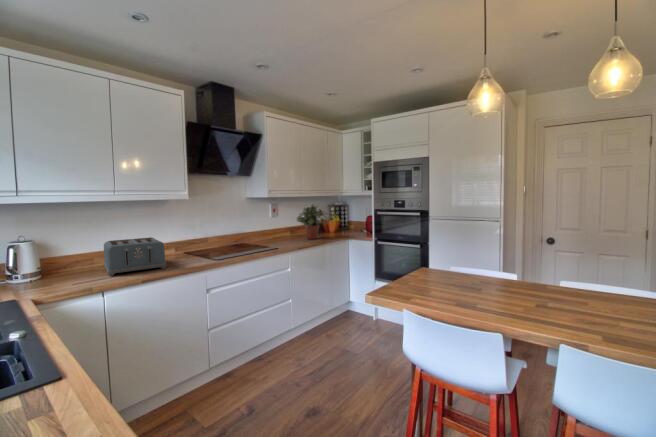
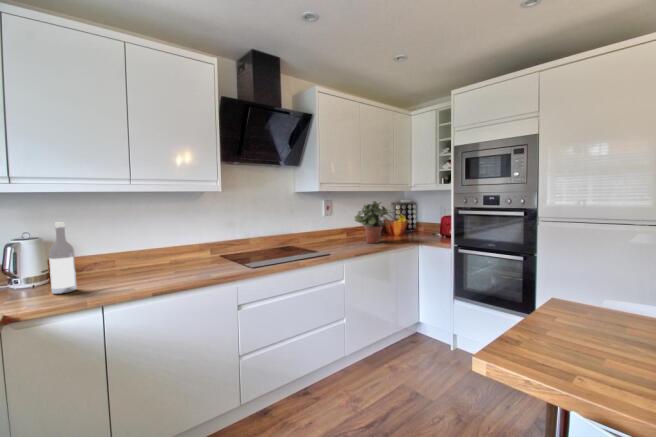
wine bottle: none [53,227,75,284] -> present [49,222,77,294]
toaster: present [104,237,166,276] -> none [117,237,189,284]

